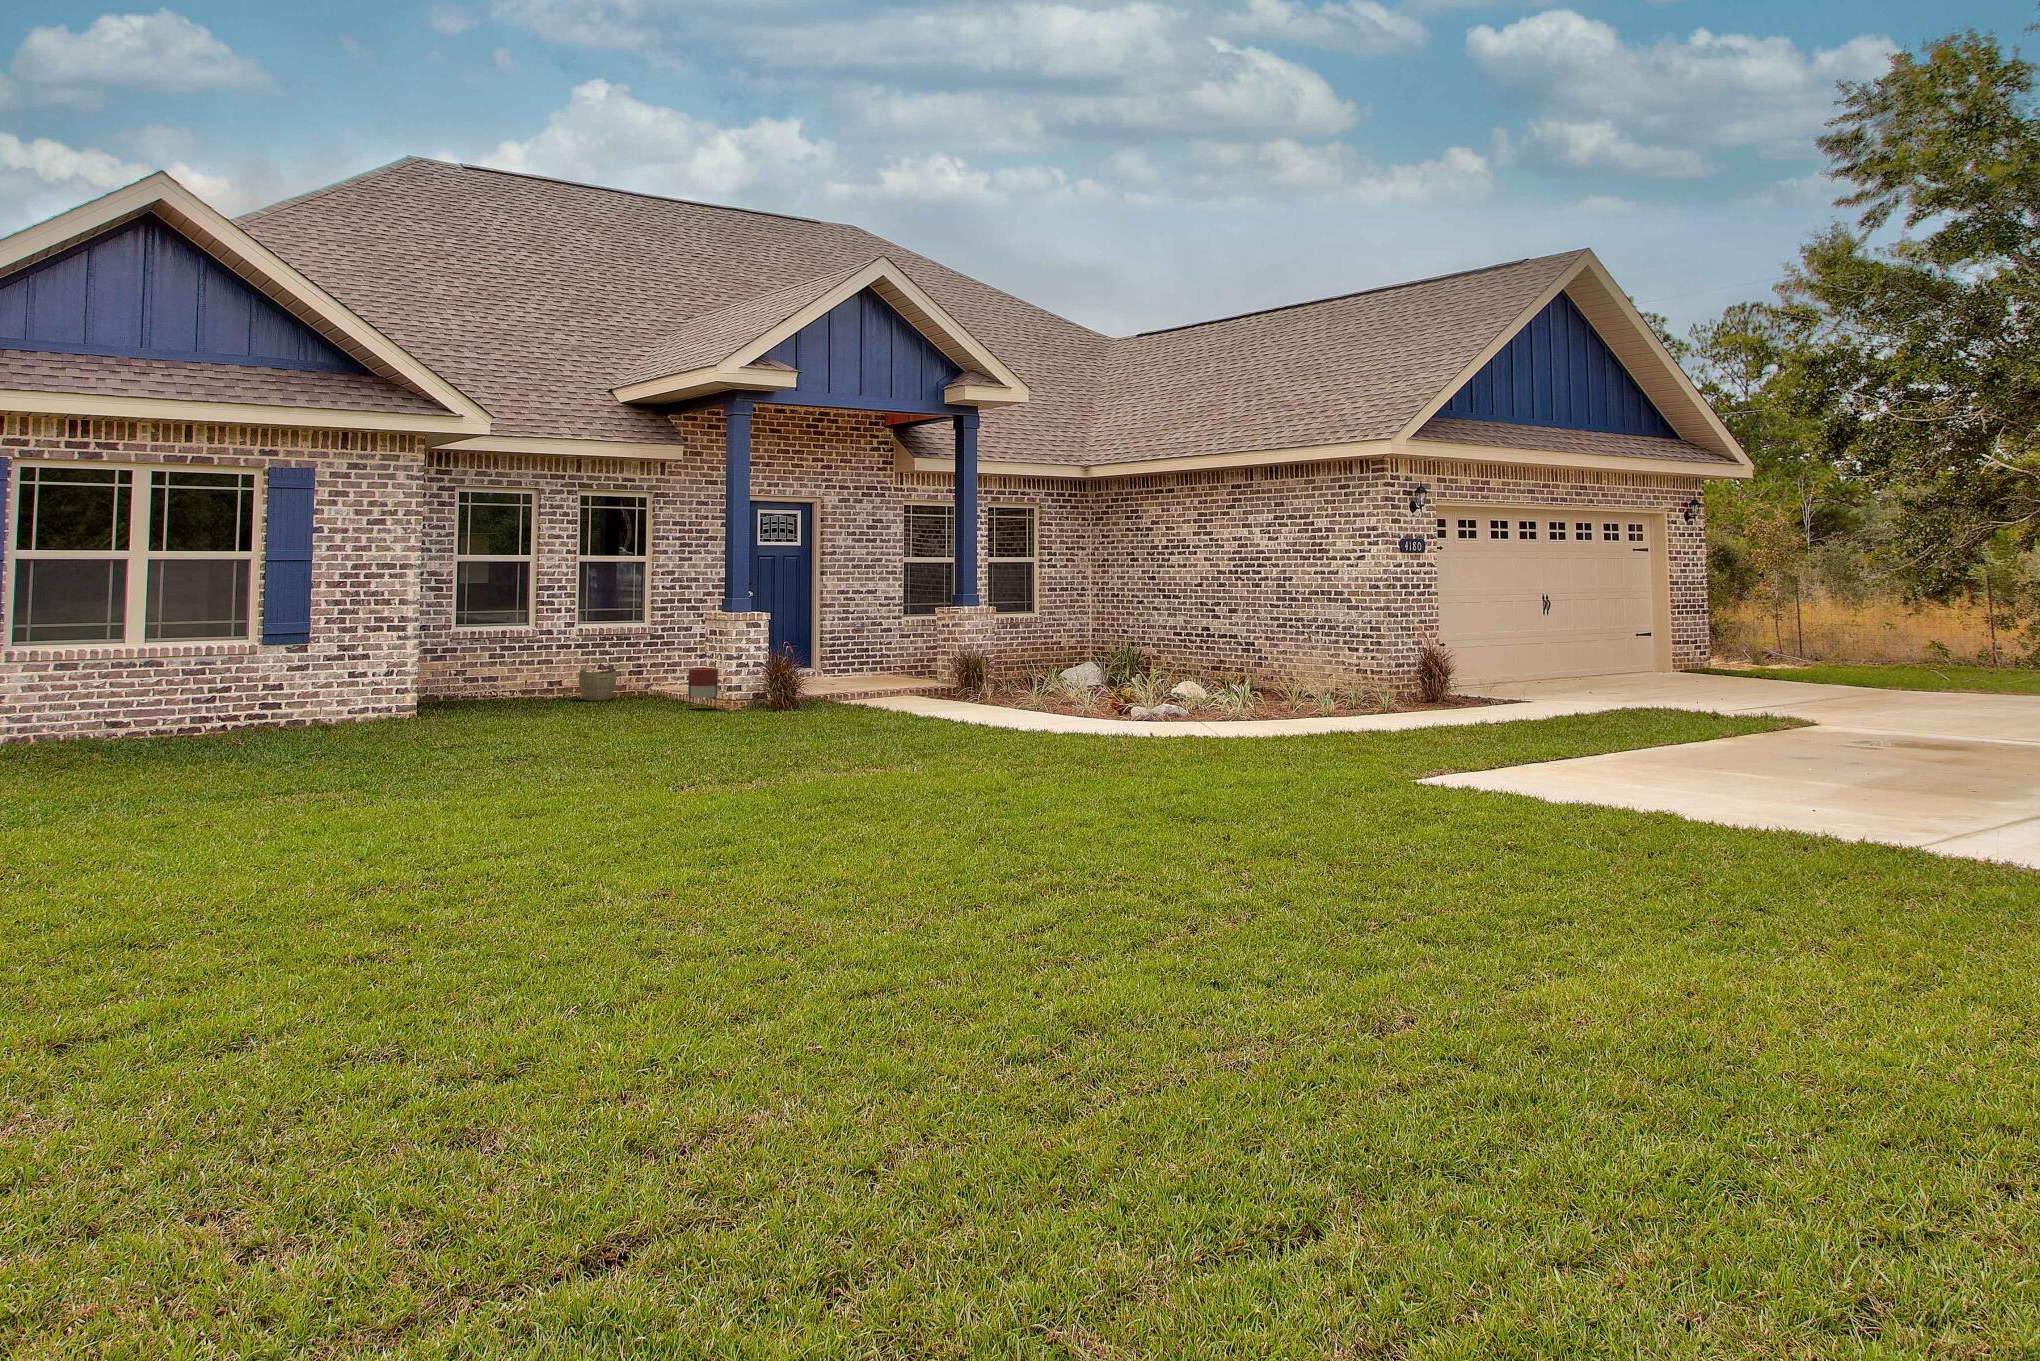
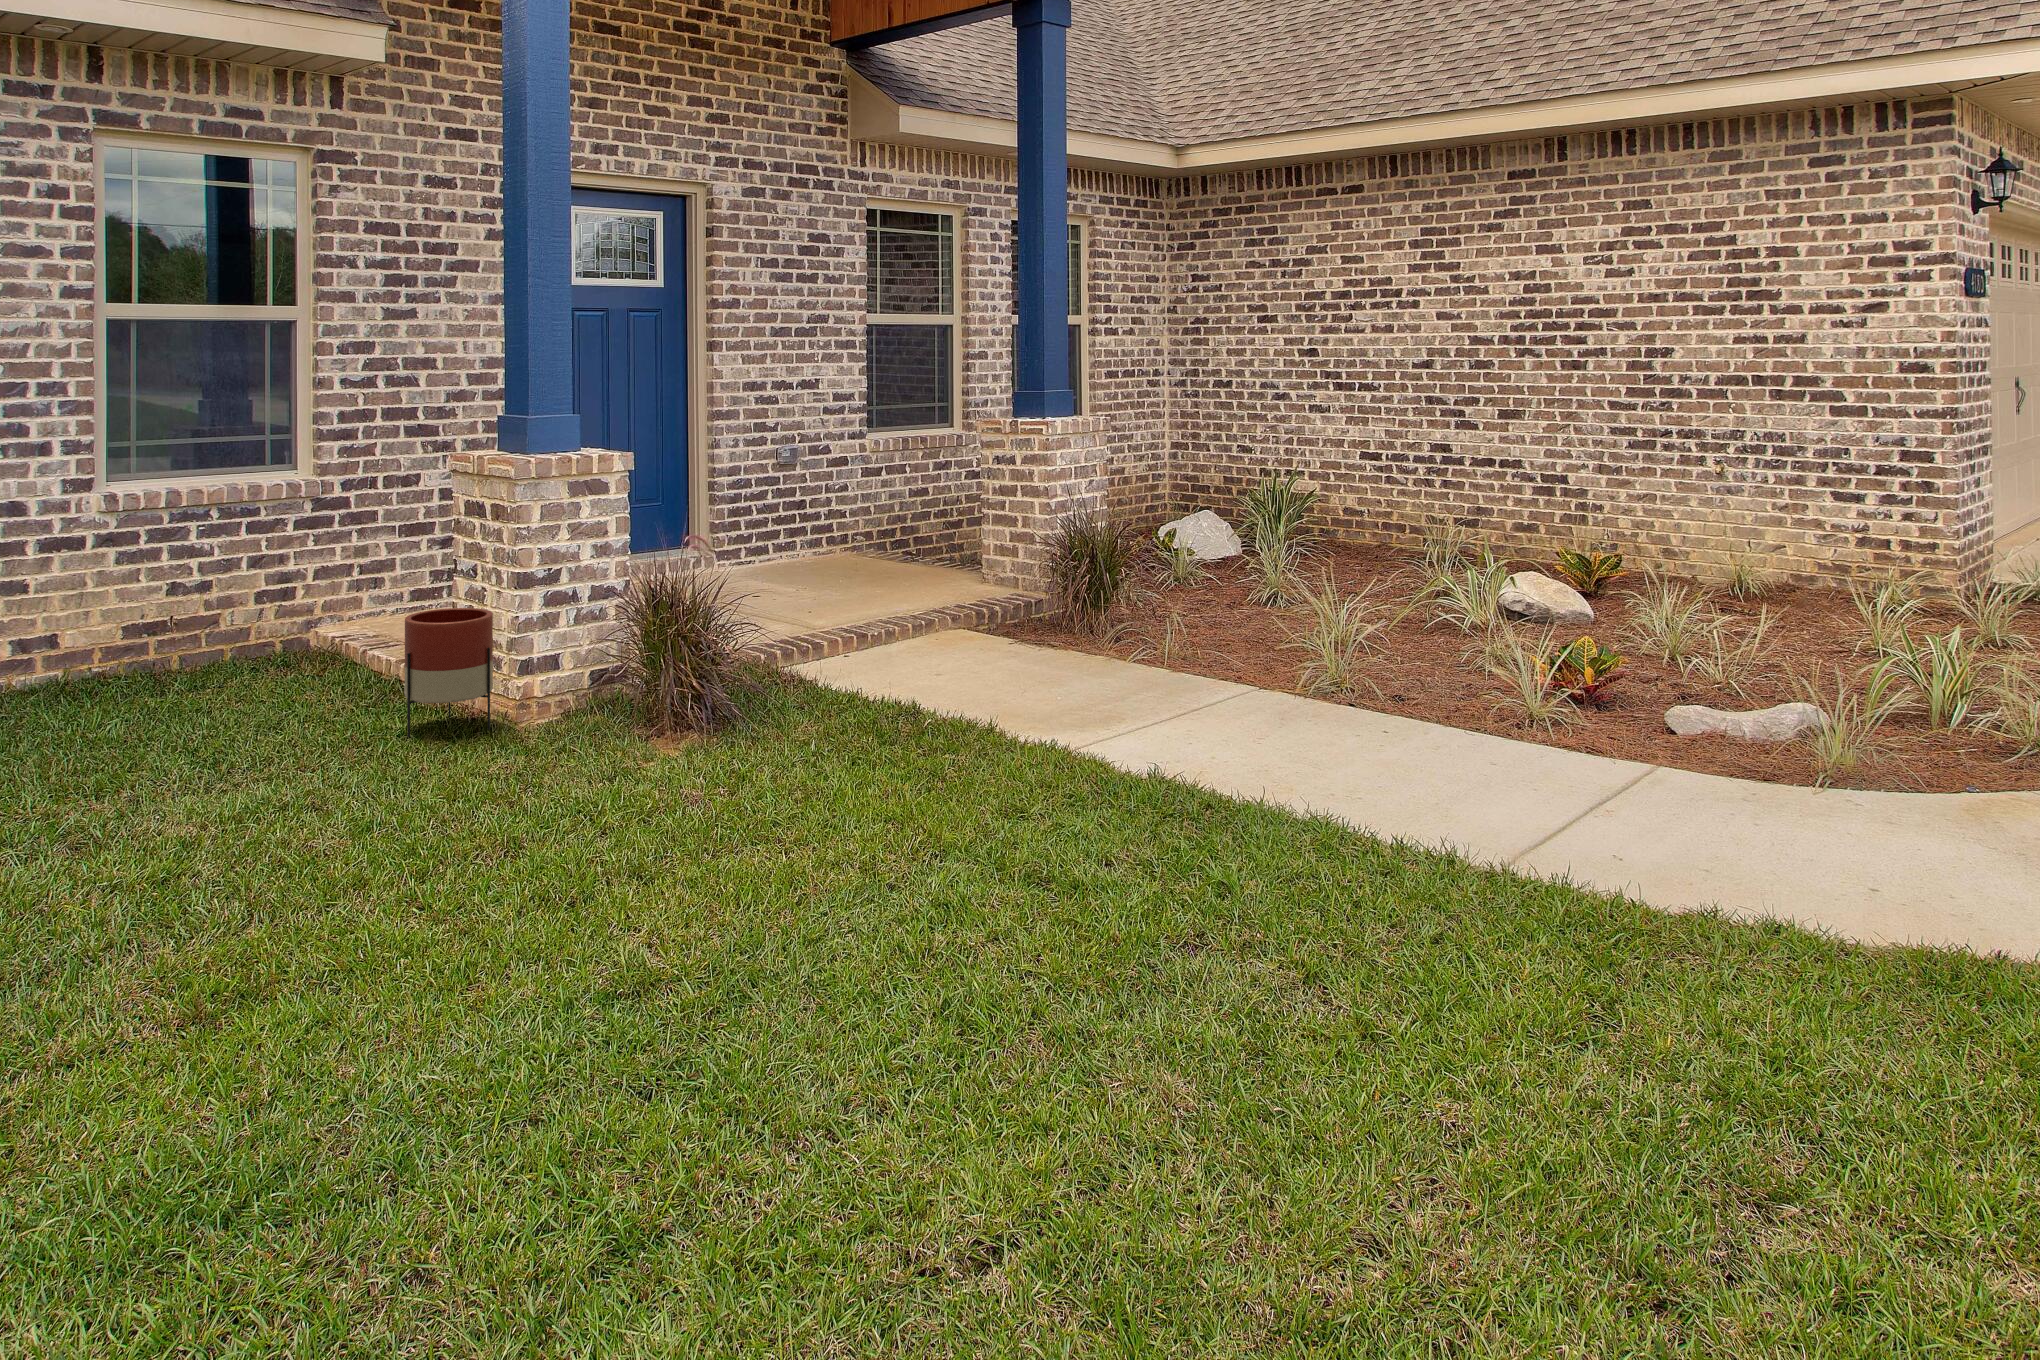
woven basket: present [579,659,616,701] -> none [108,570,217,686]

